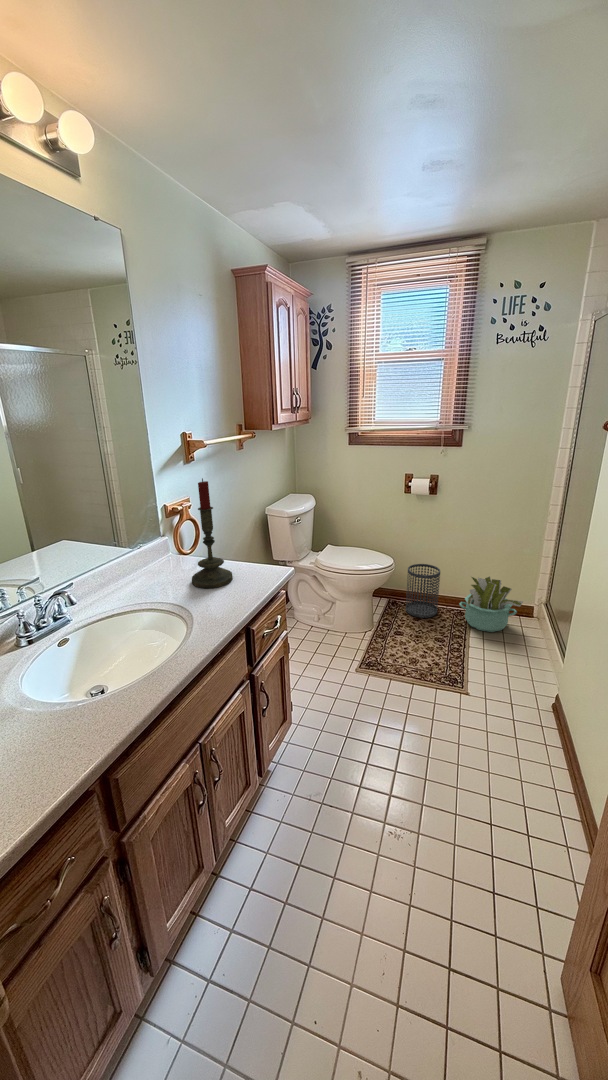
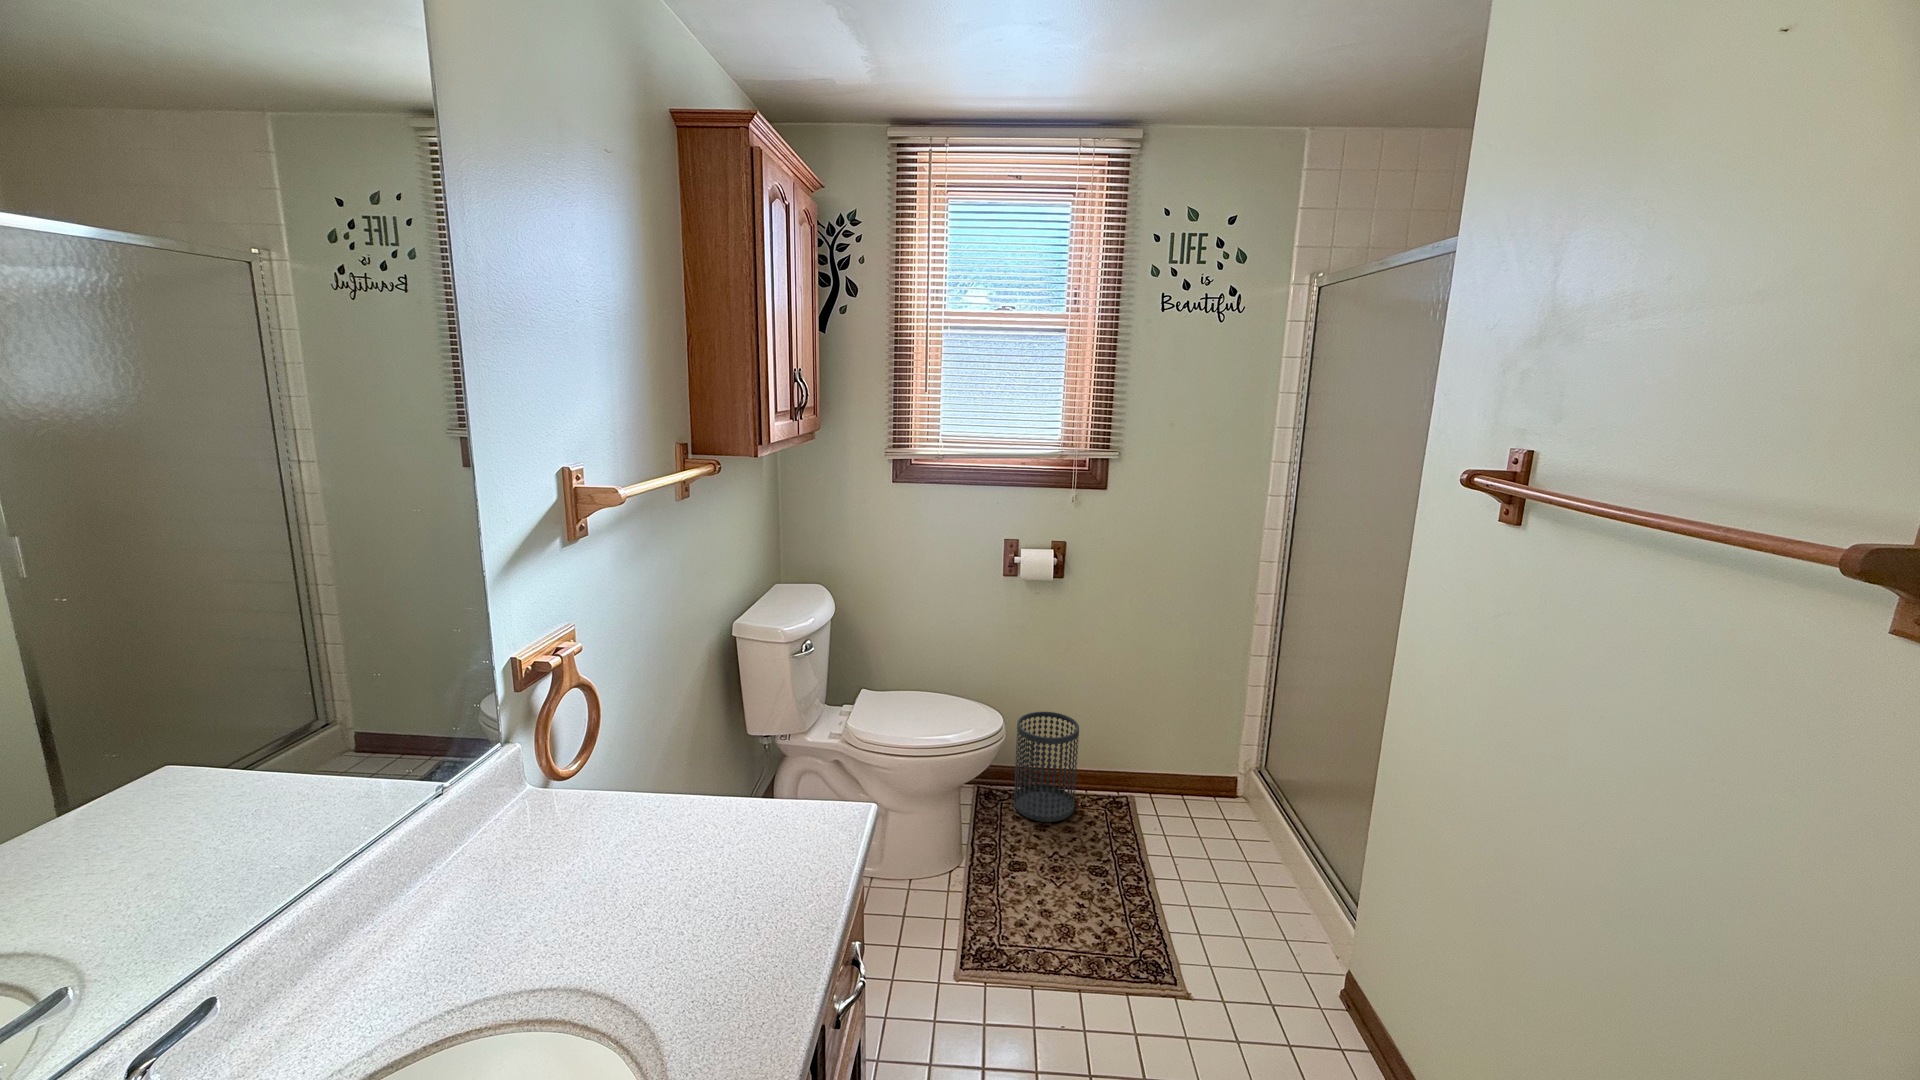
candle: present [192,478,233,588] -> none [613,612,733,924]
decorative plant: present [459,576,523,632] -> none [1117,729,1231,839]

